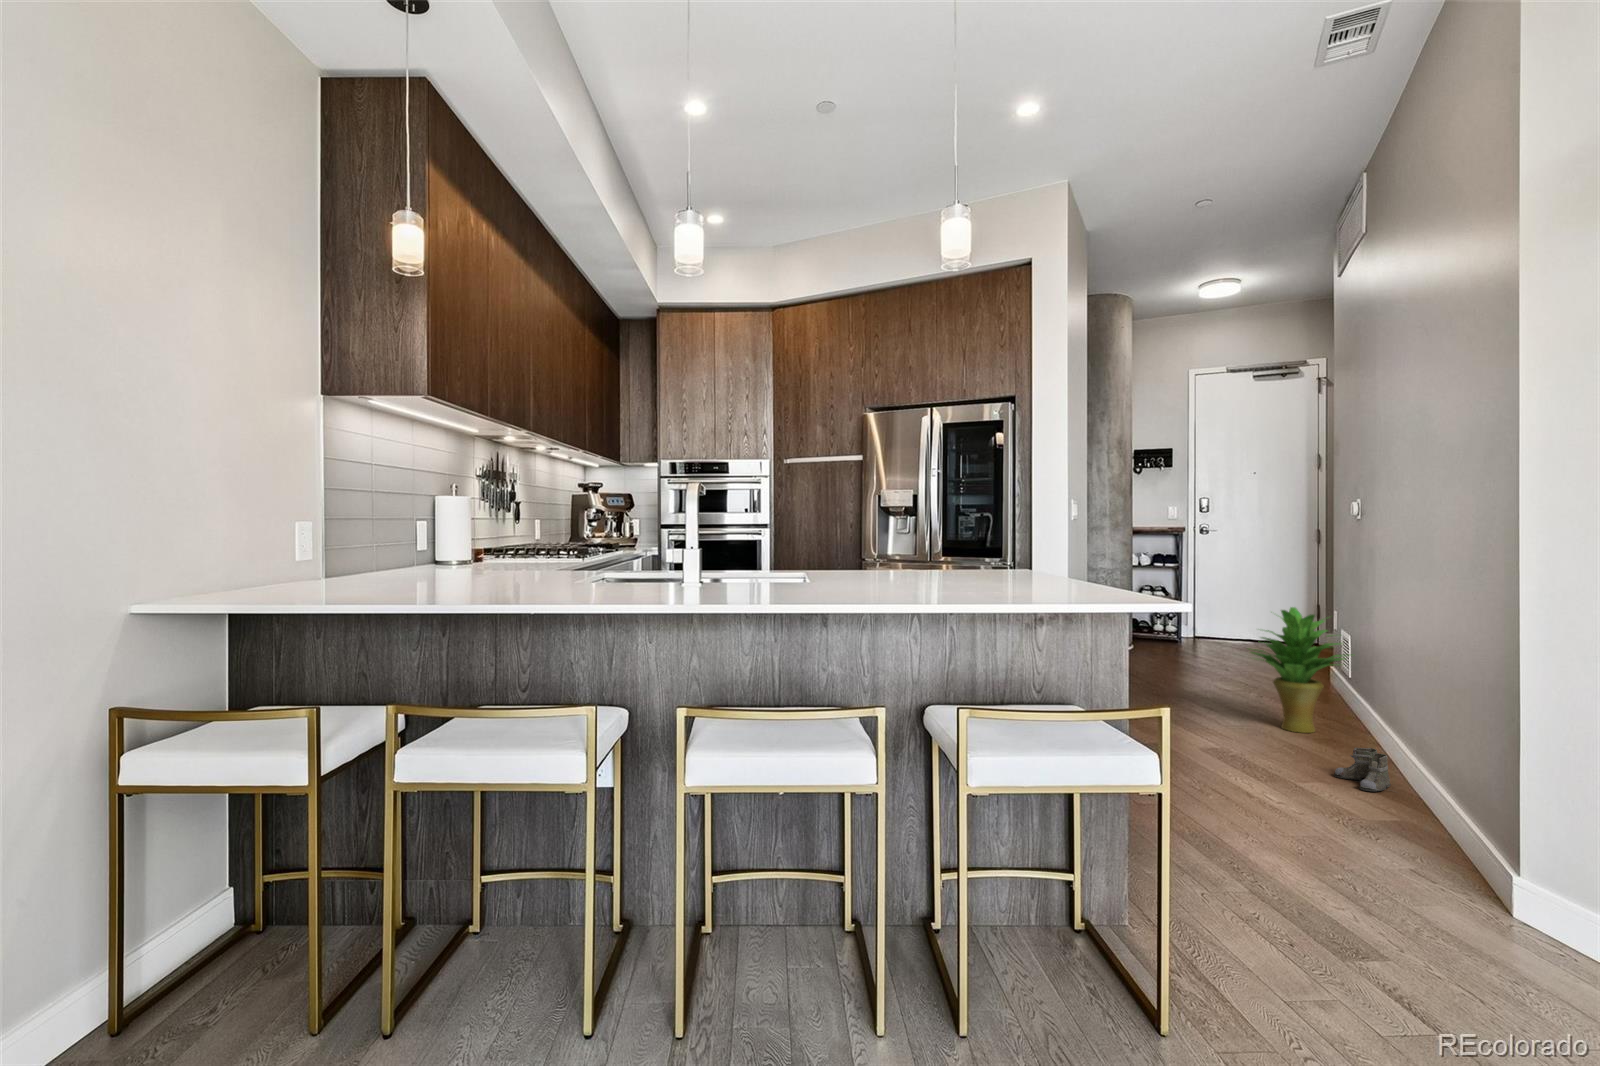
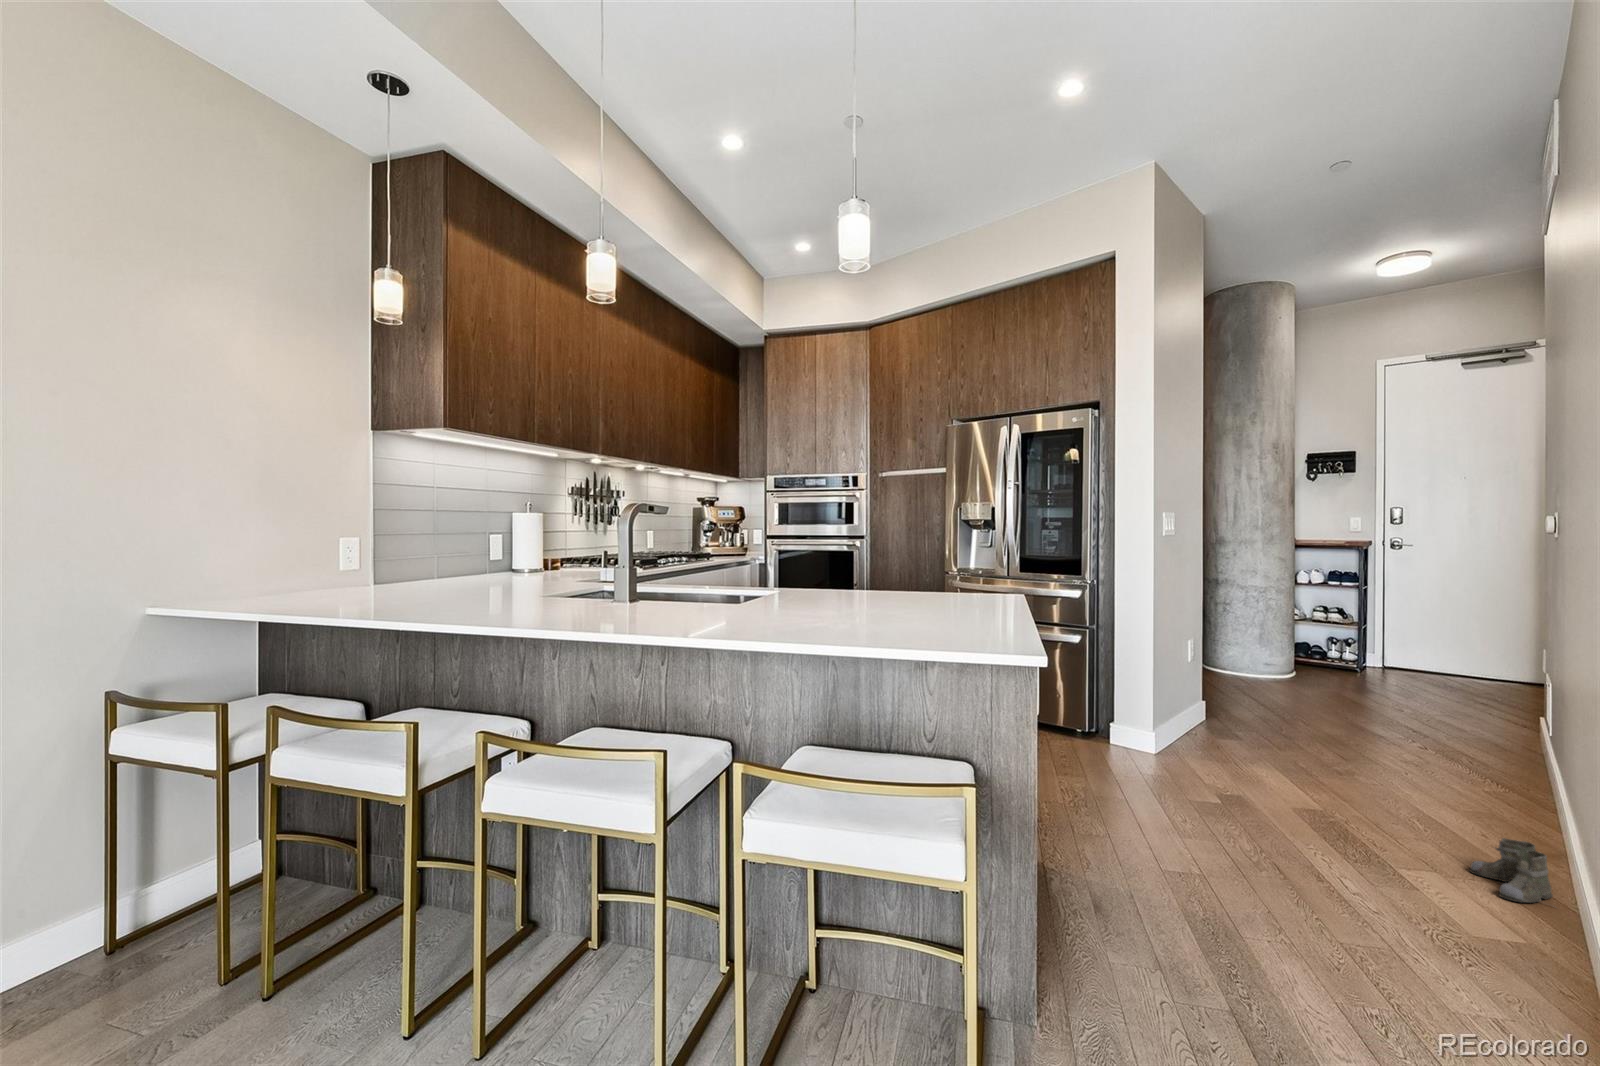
potted plant: present [1252,607,1353,733] -> none [1384,645,1542,805]

